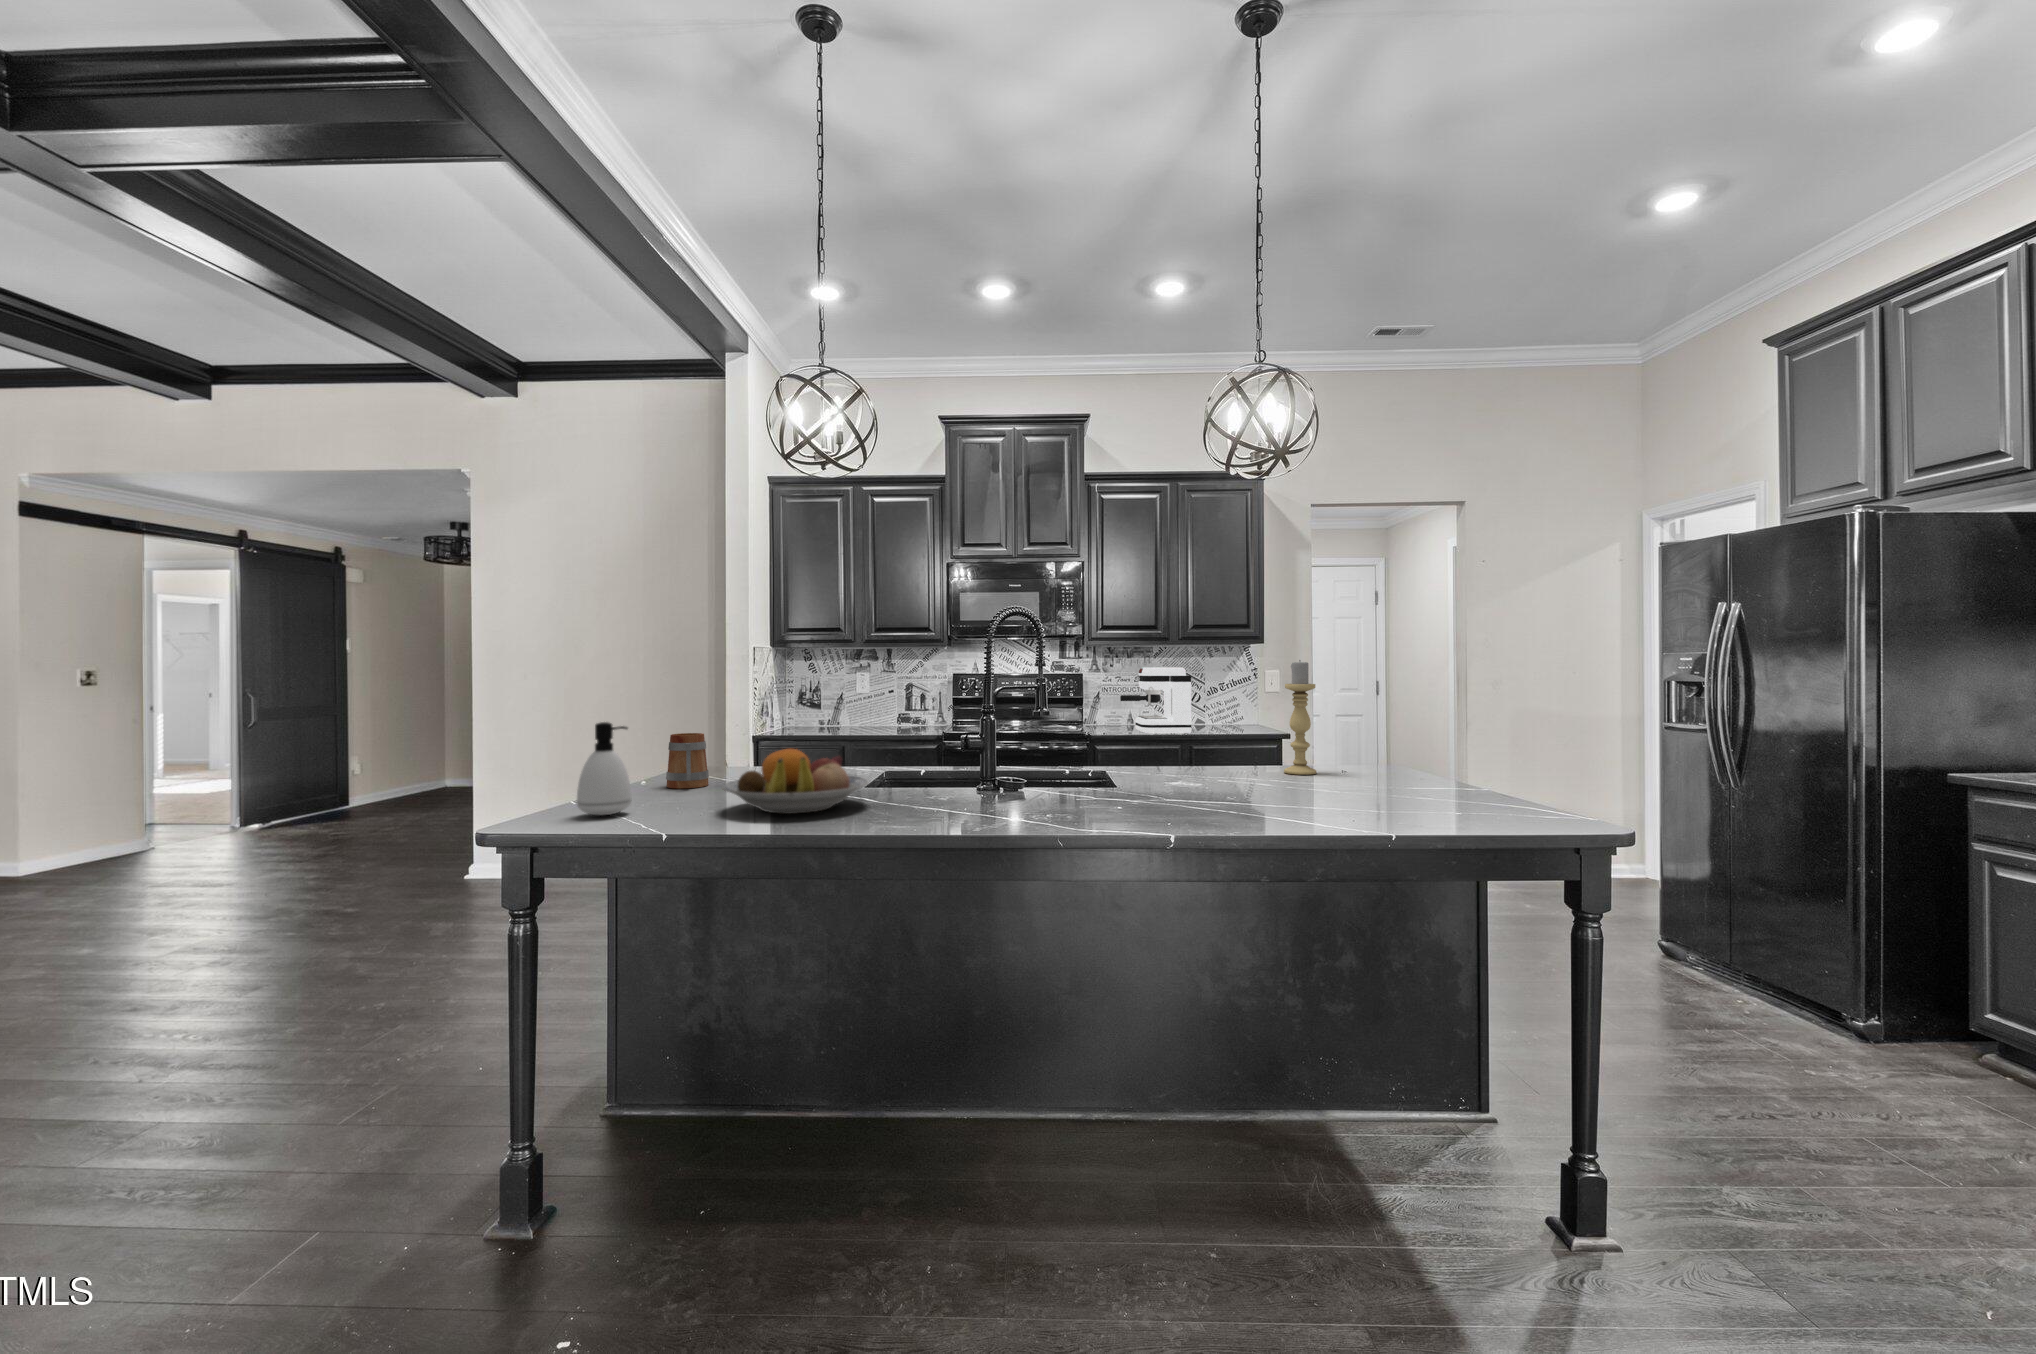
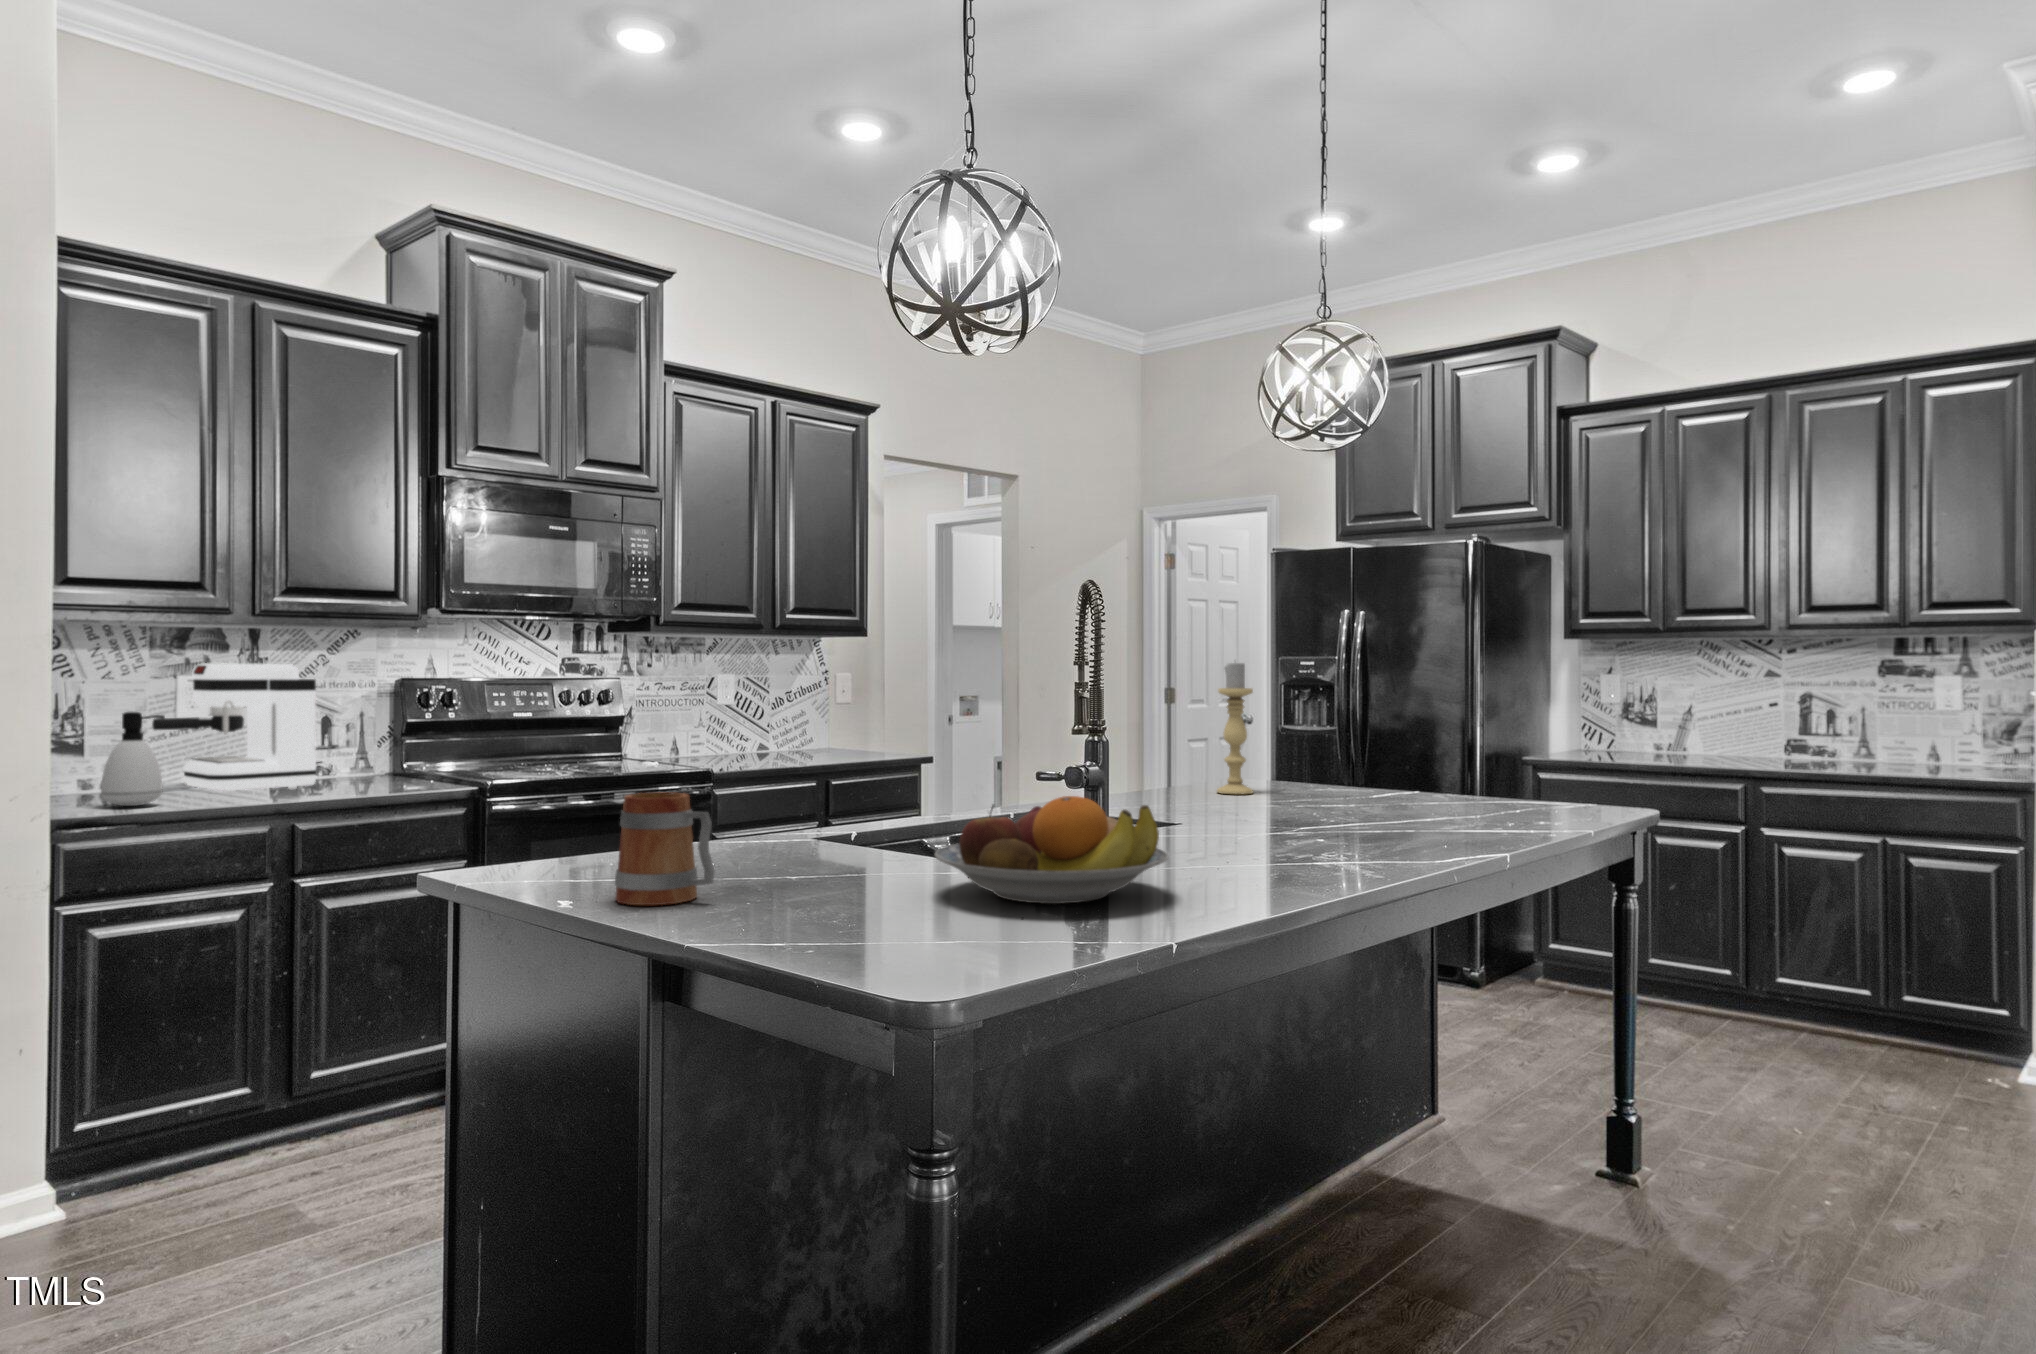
coffee maker: present [1120,667,1191,735] -> present [152,663,316,794]
soap dispenser: present [577,722,631,815] -> present [101,712,165,806]

